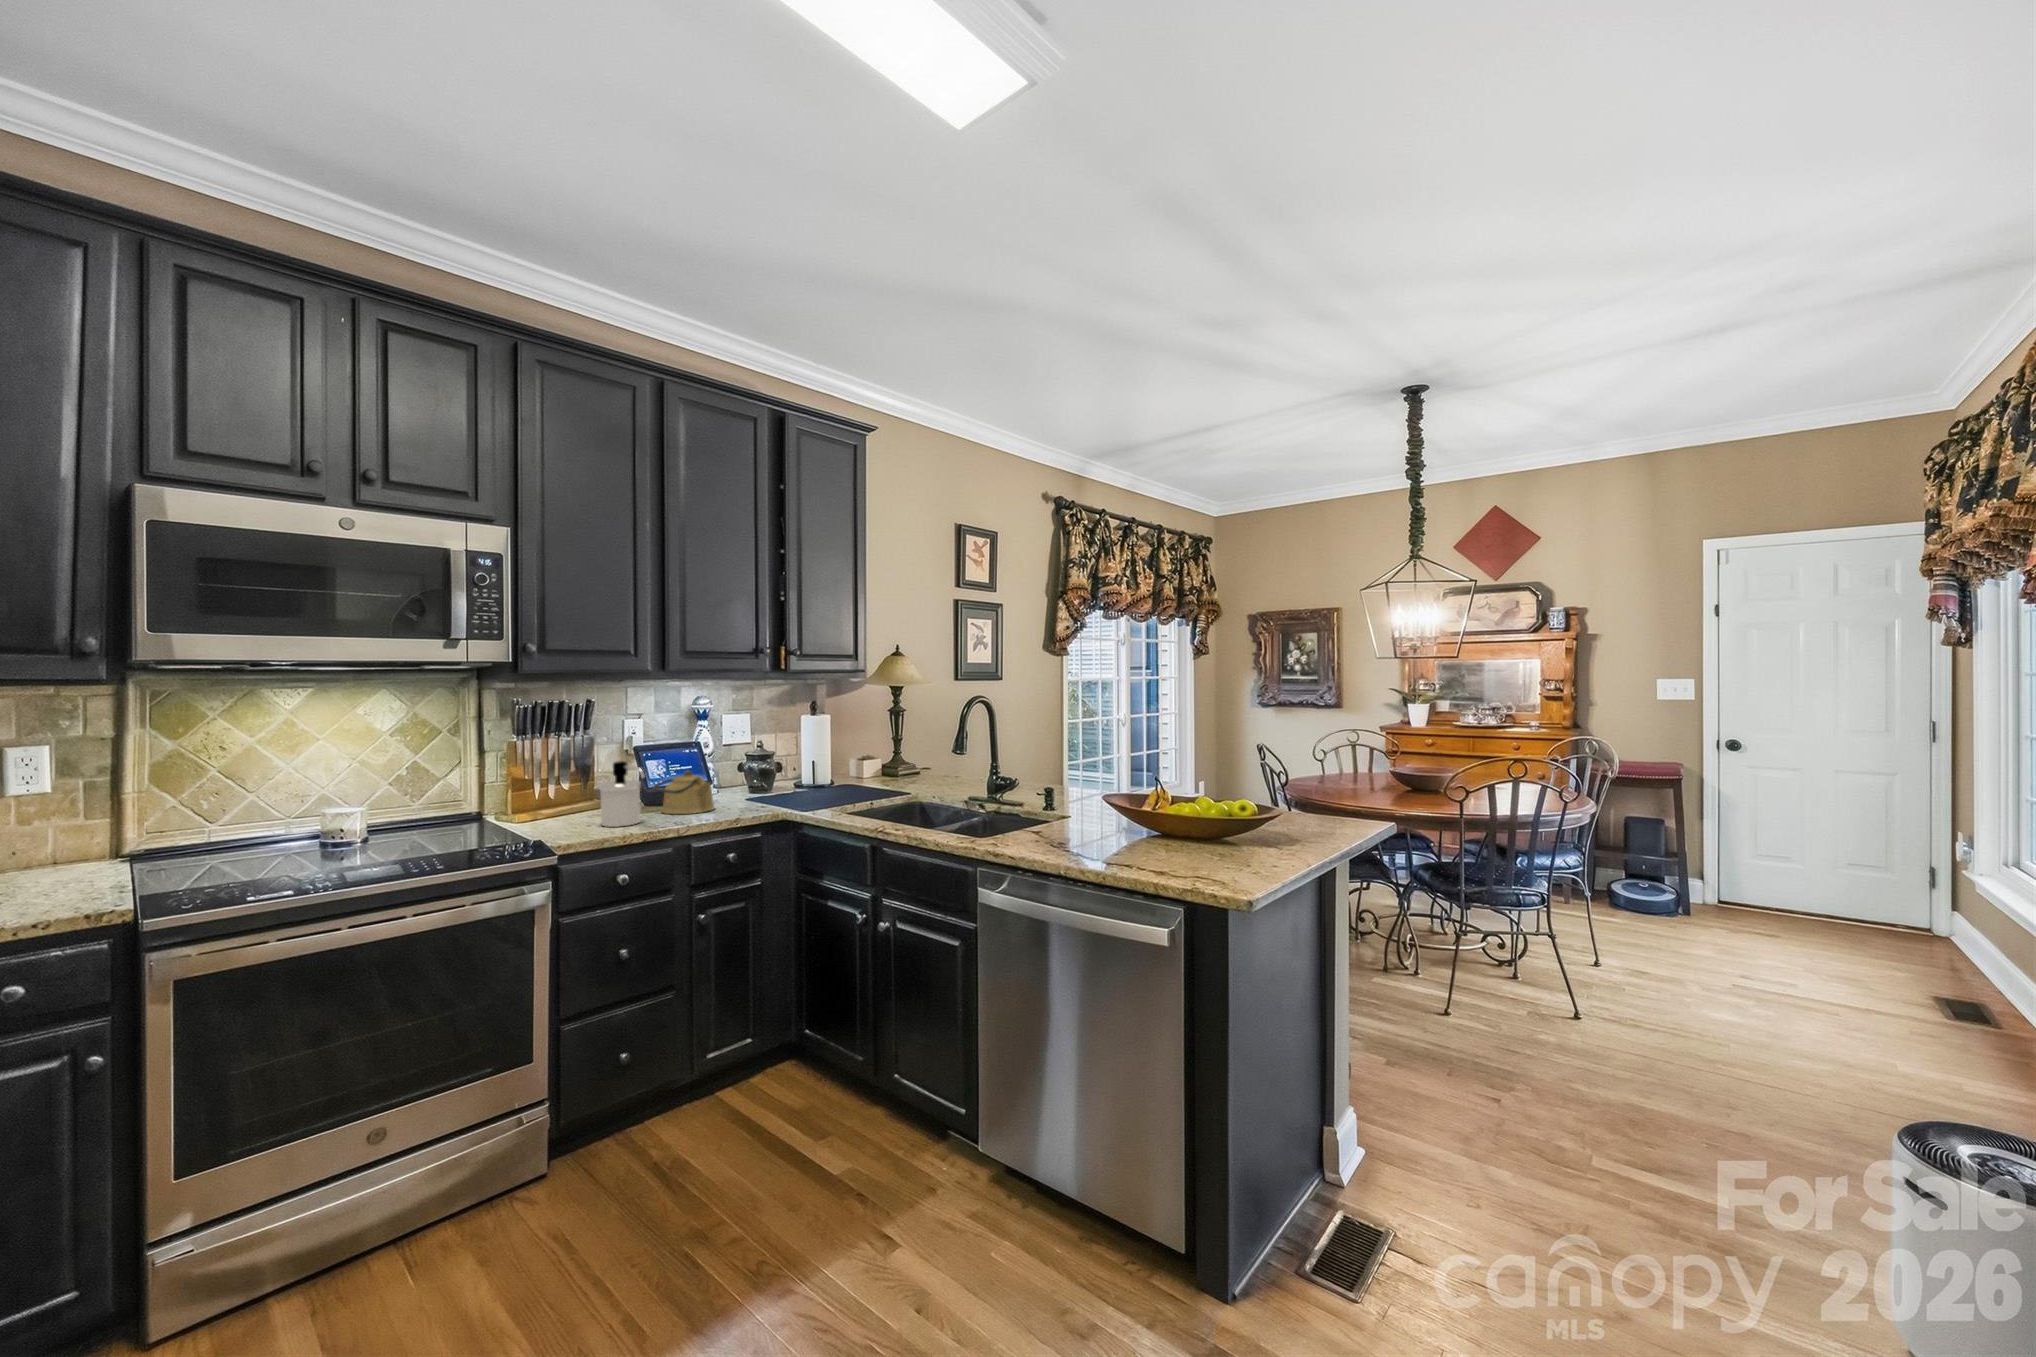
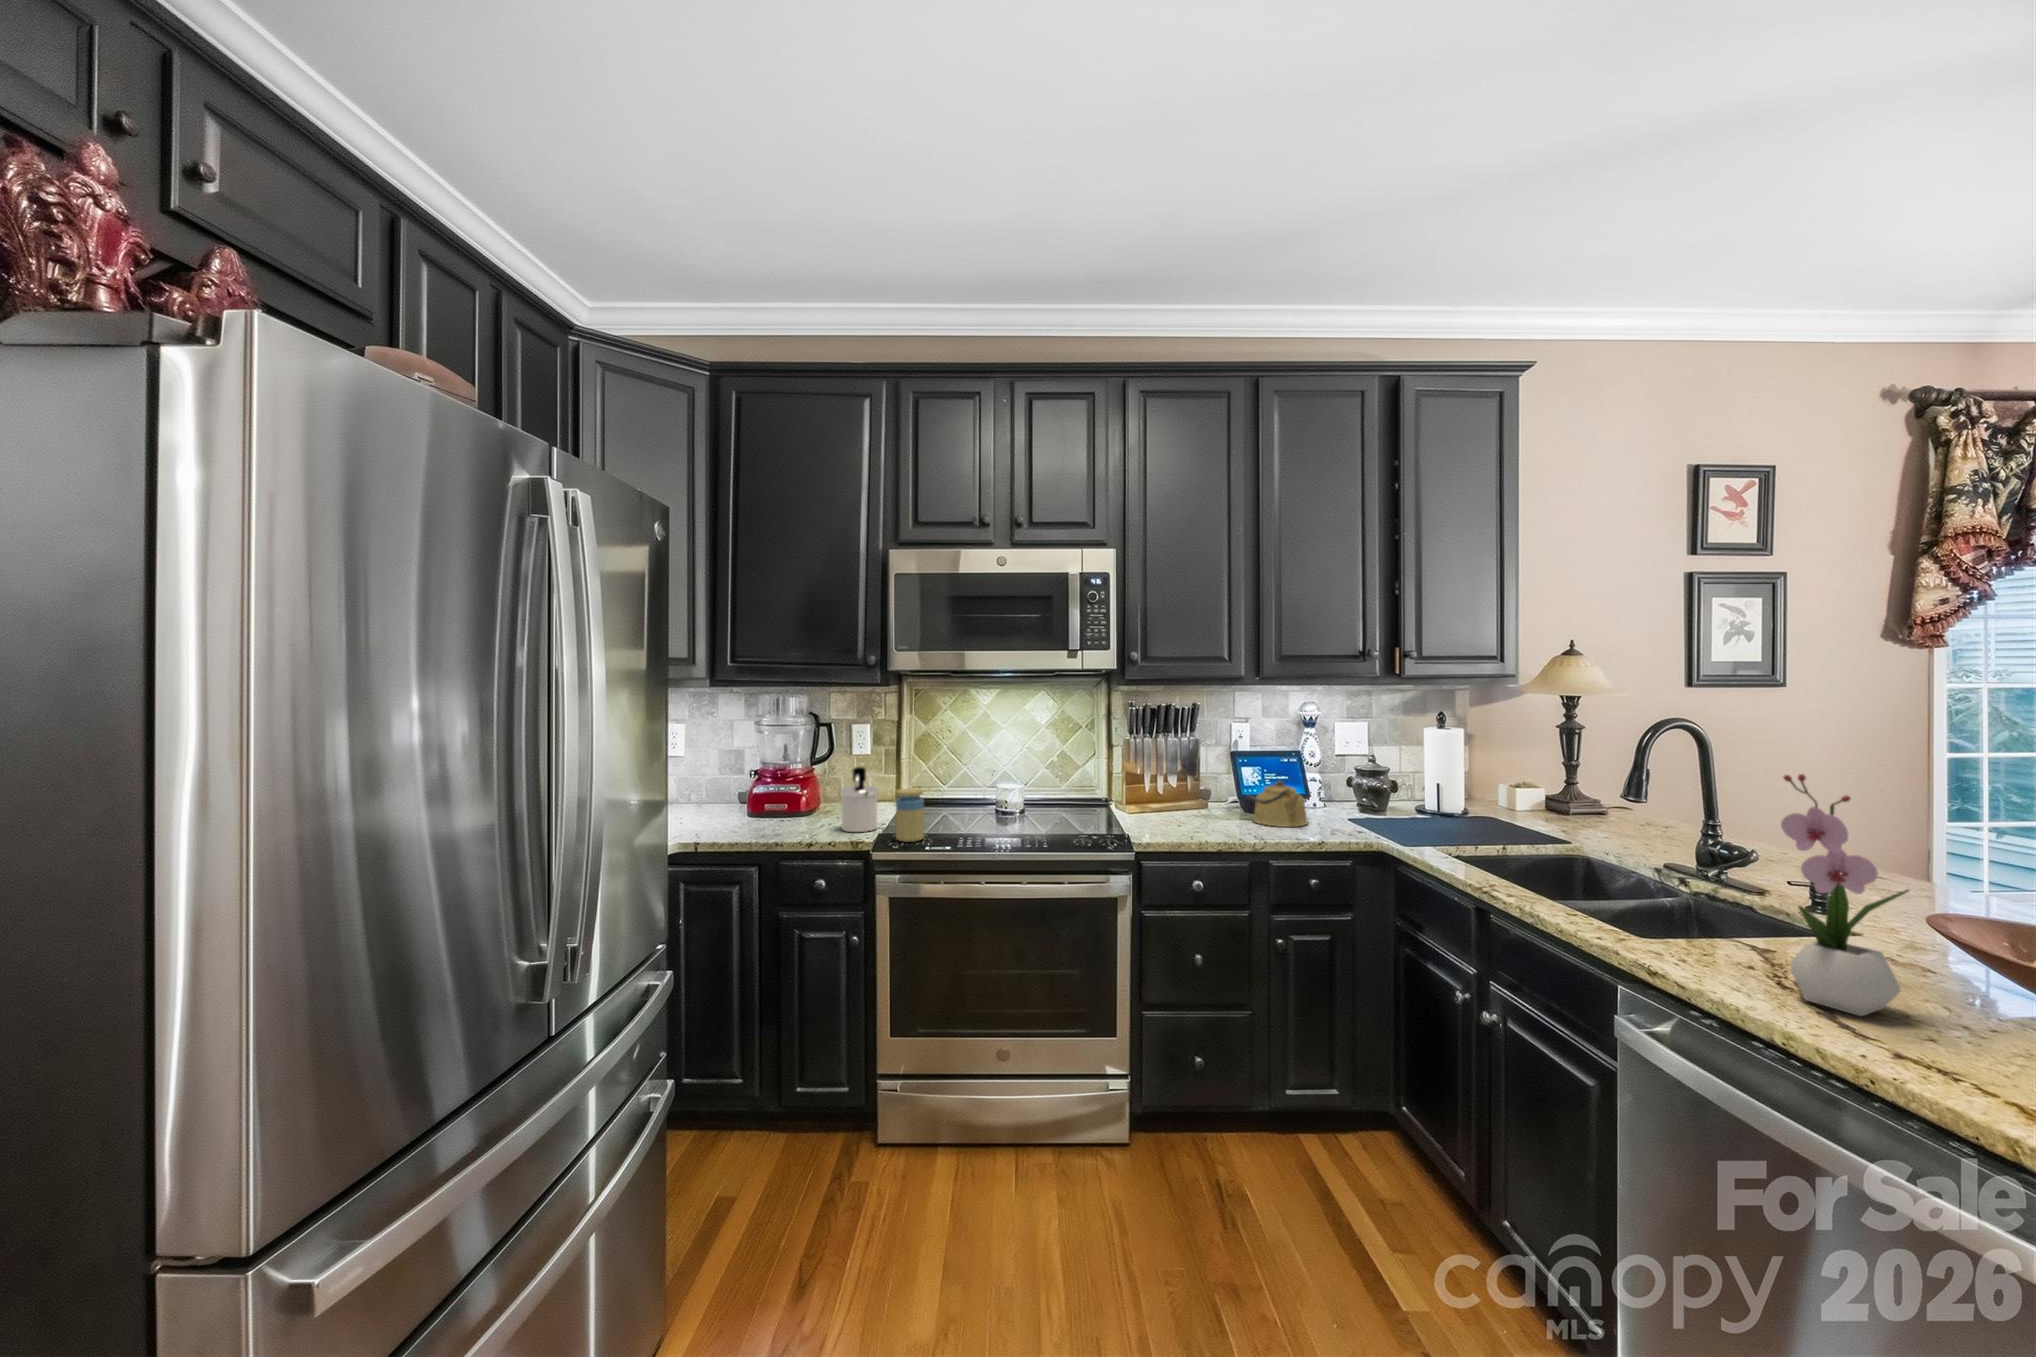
flower arrangement: none [1057,719,1103,851] -> present [1781,774,1909,1016]
soap dispenser: present [599,761,645,827] -> present [840,767,878,832]
jar: none [185,821,244,897] -> present [896,788,924,842]

